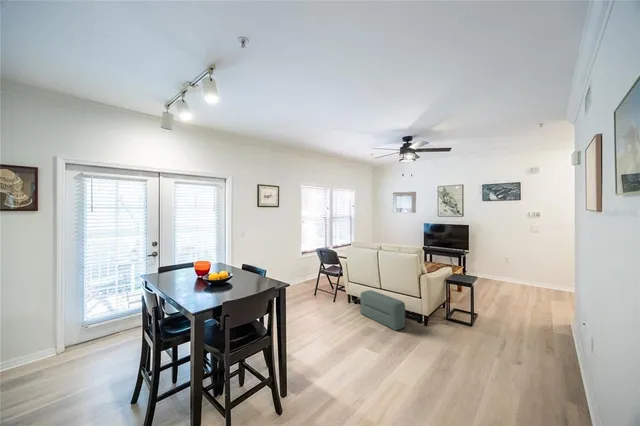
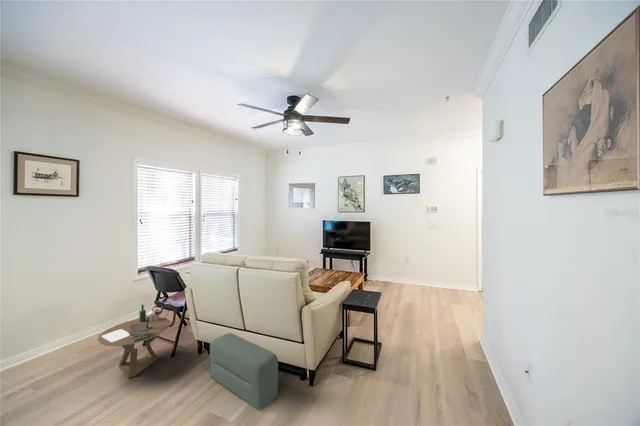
side table: none [301,269,335,308] -> present [98,301,176,378]

